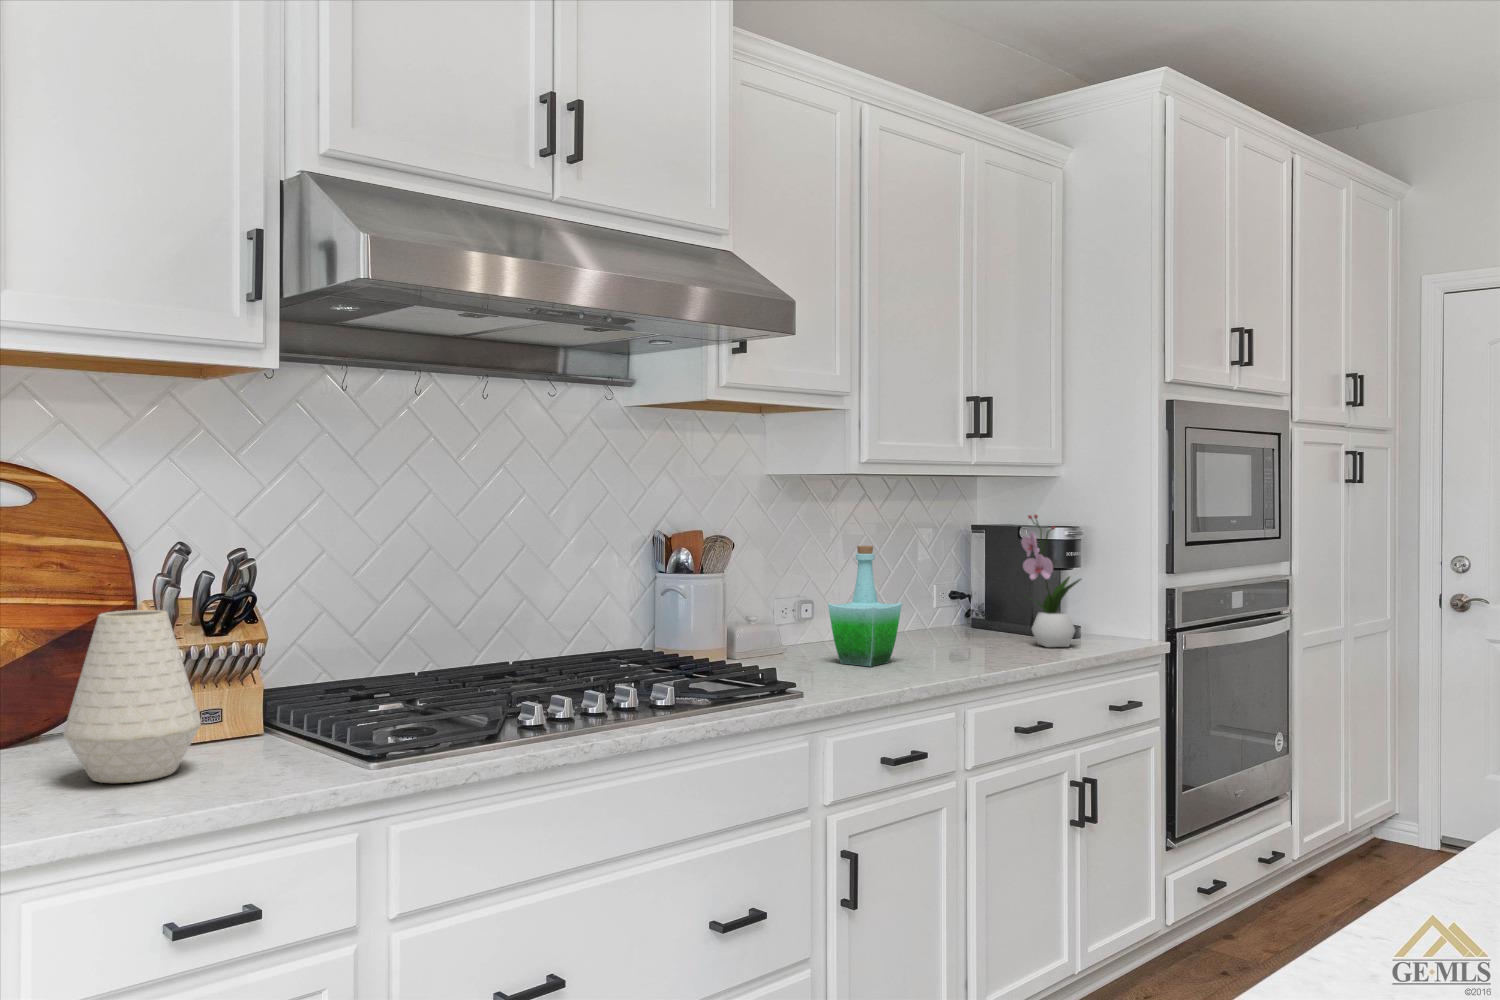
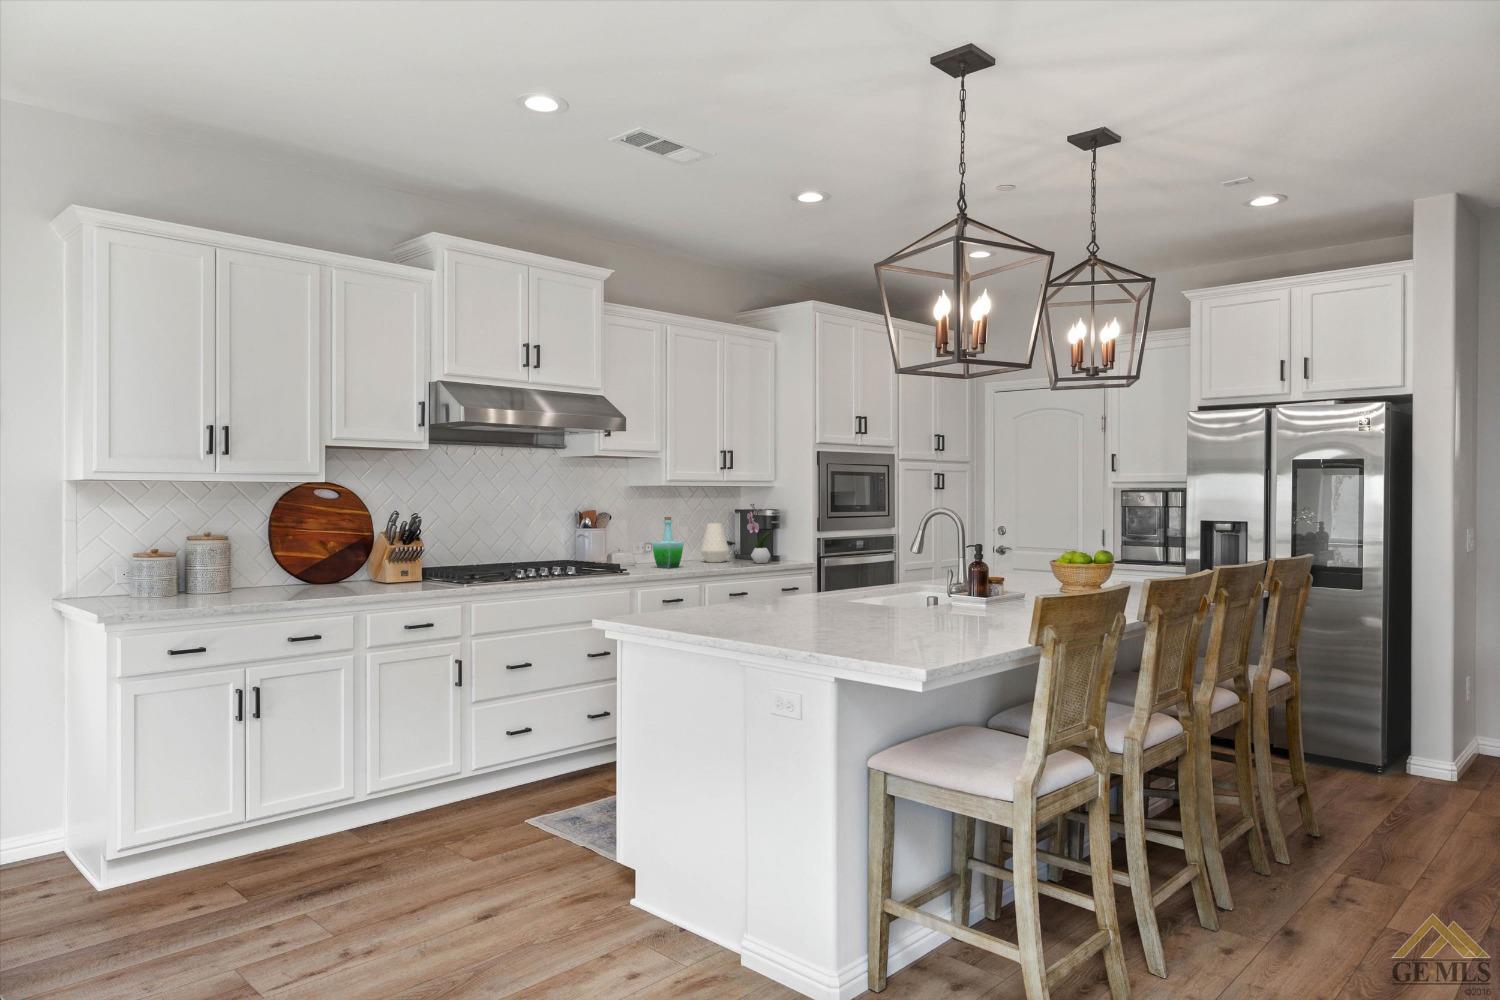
vase: present [63,610,201,783] -> present [700,523,729,562]

